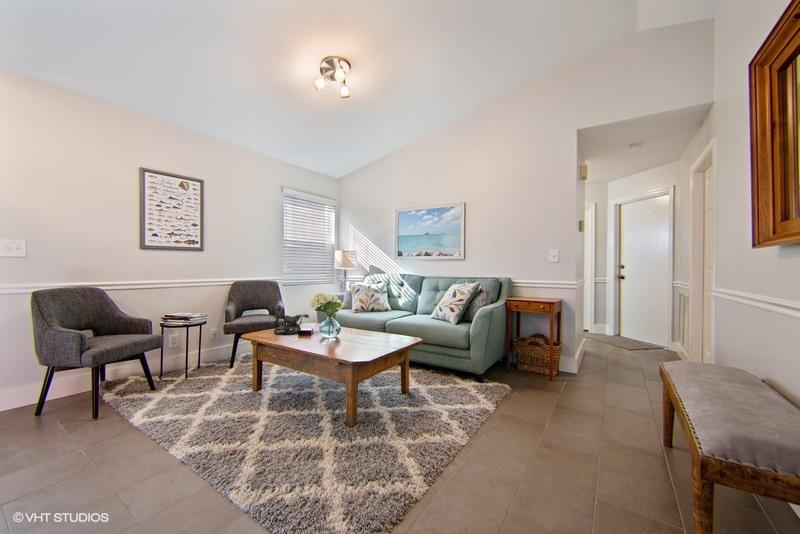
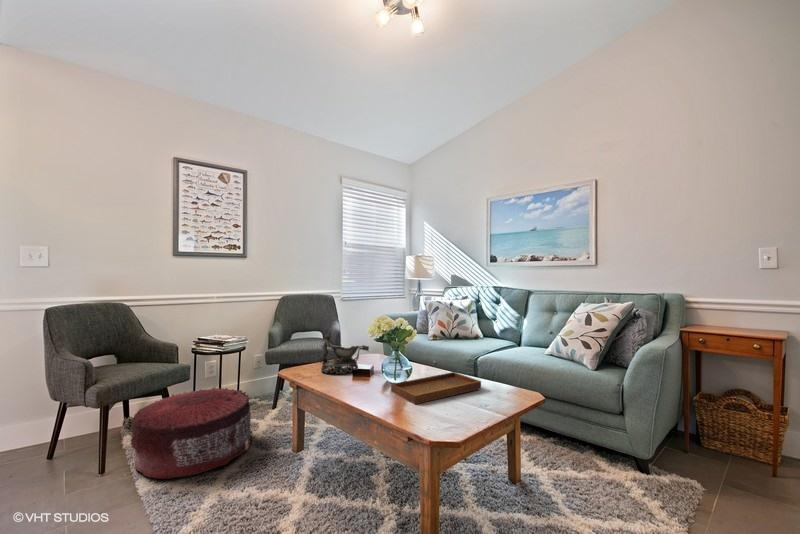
tray: none [326,321,385,347] -> present [391,361,481,404]
pouf: none [122,350,220,414] -> present [131,387,253,479]

